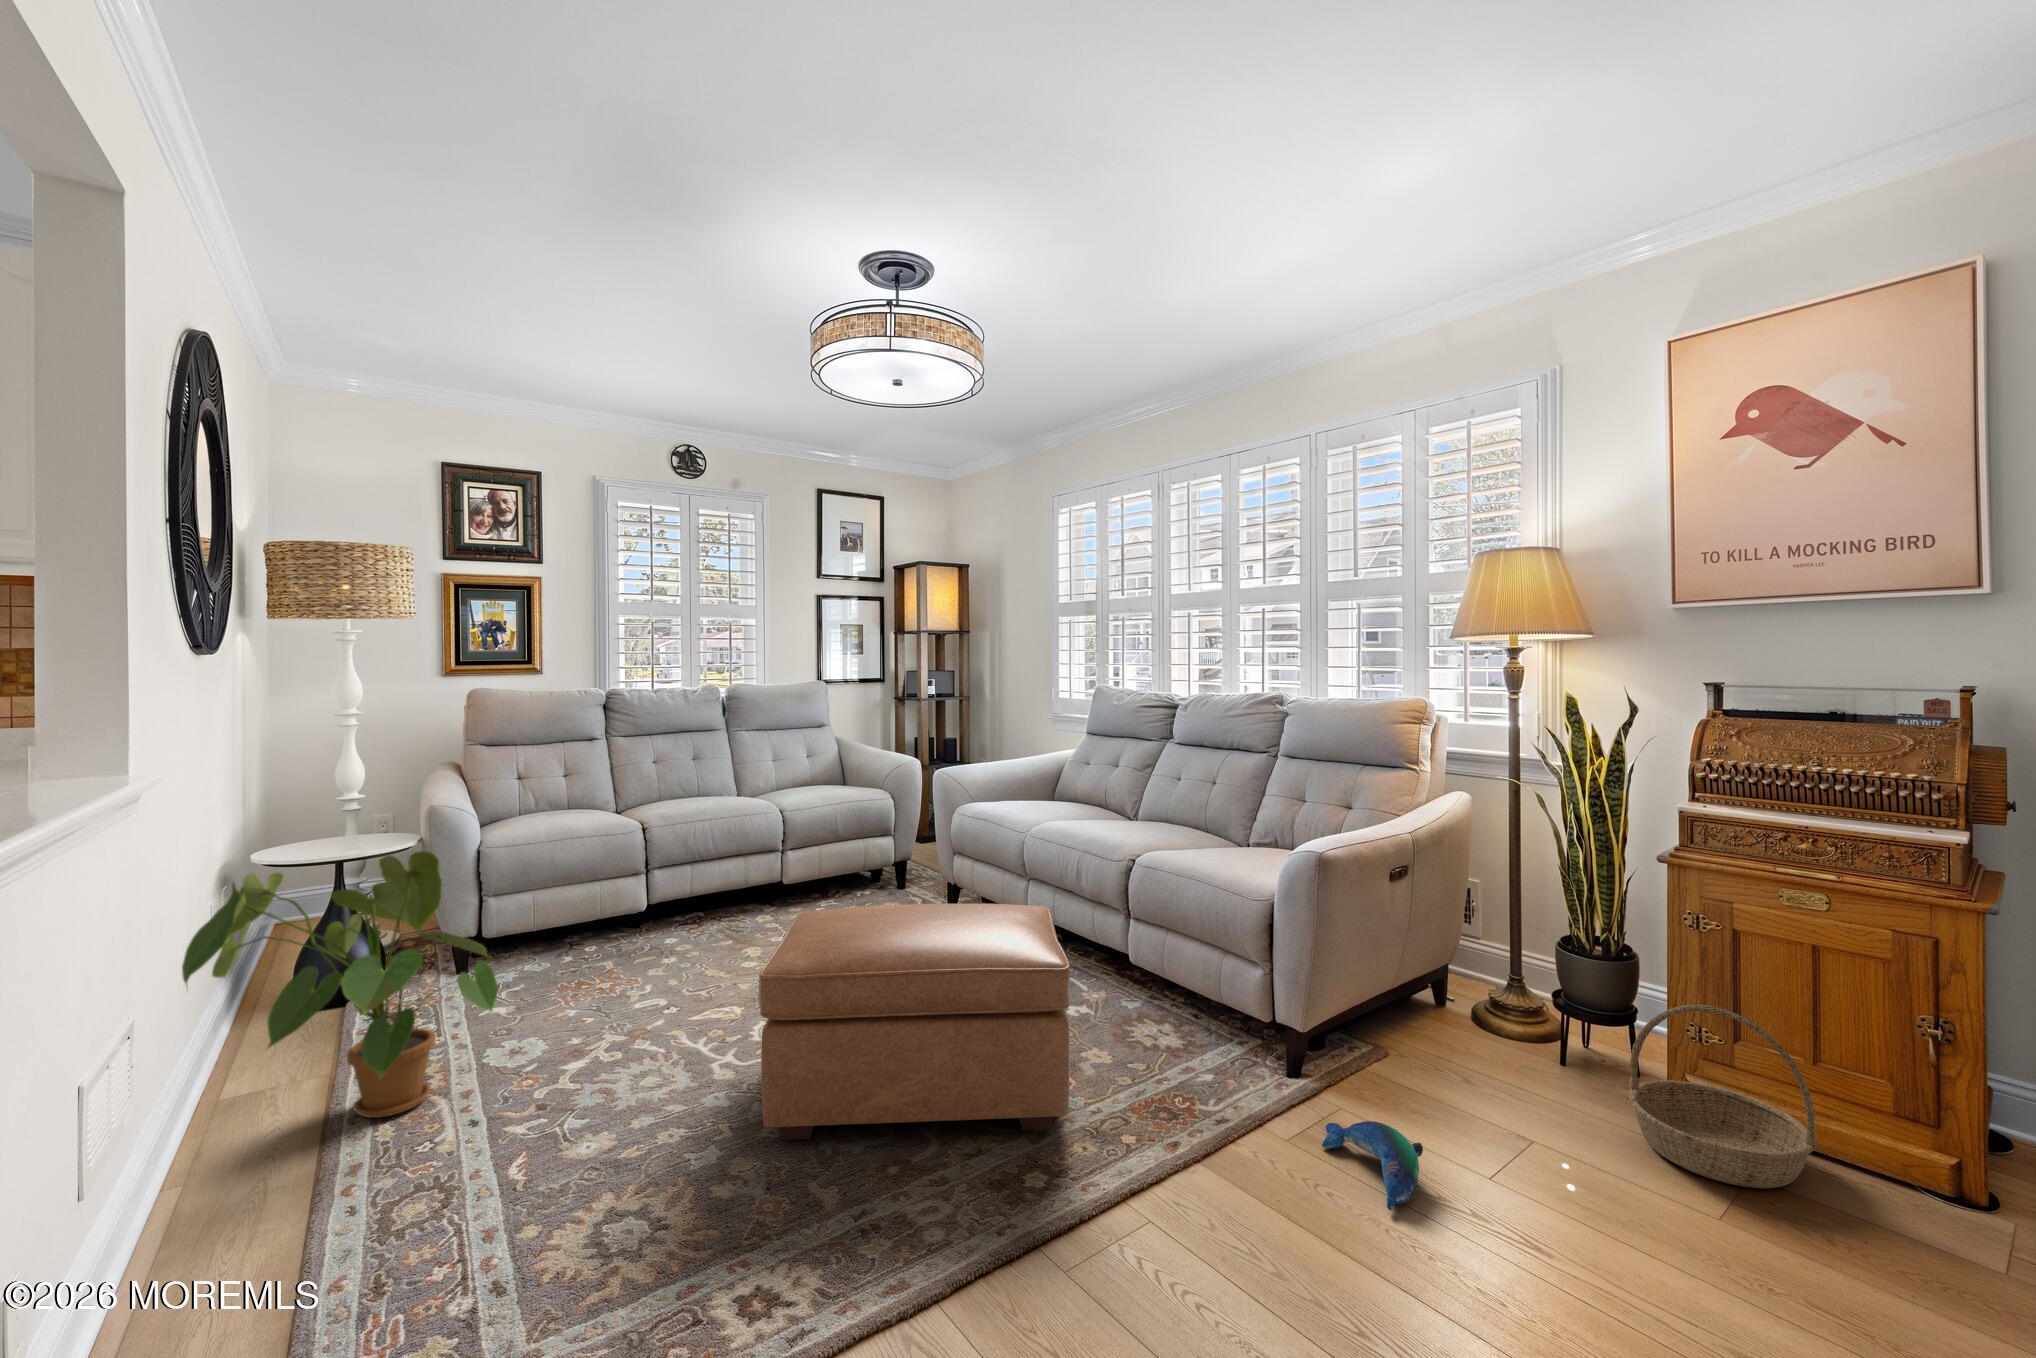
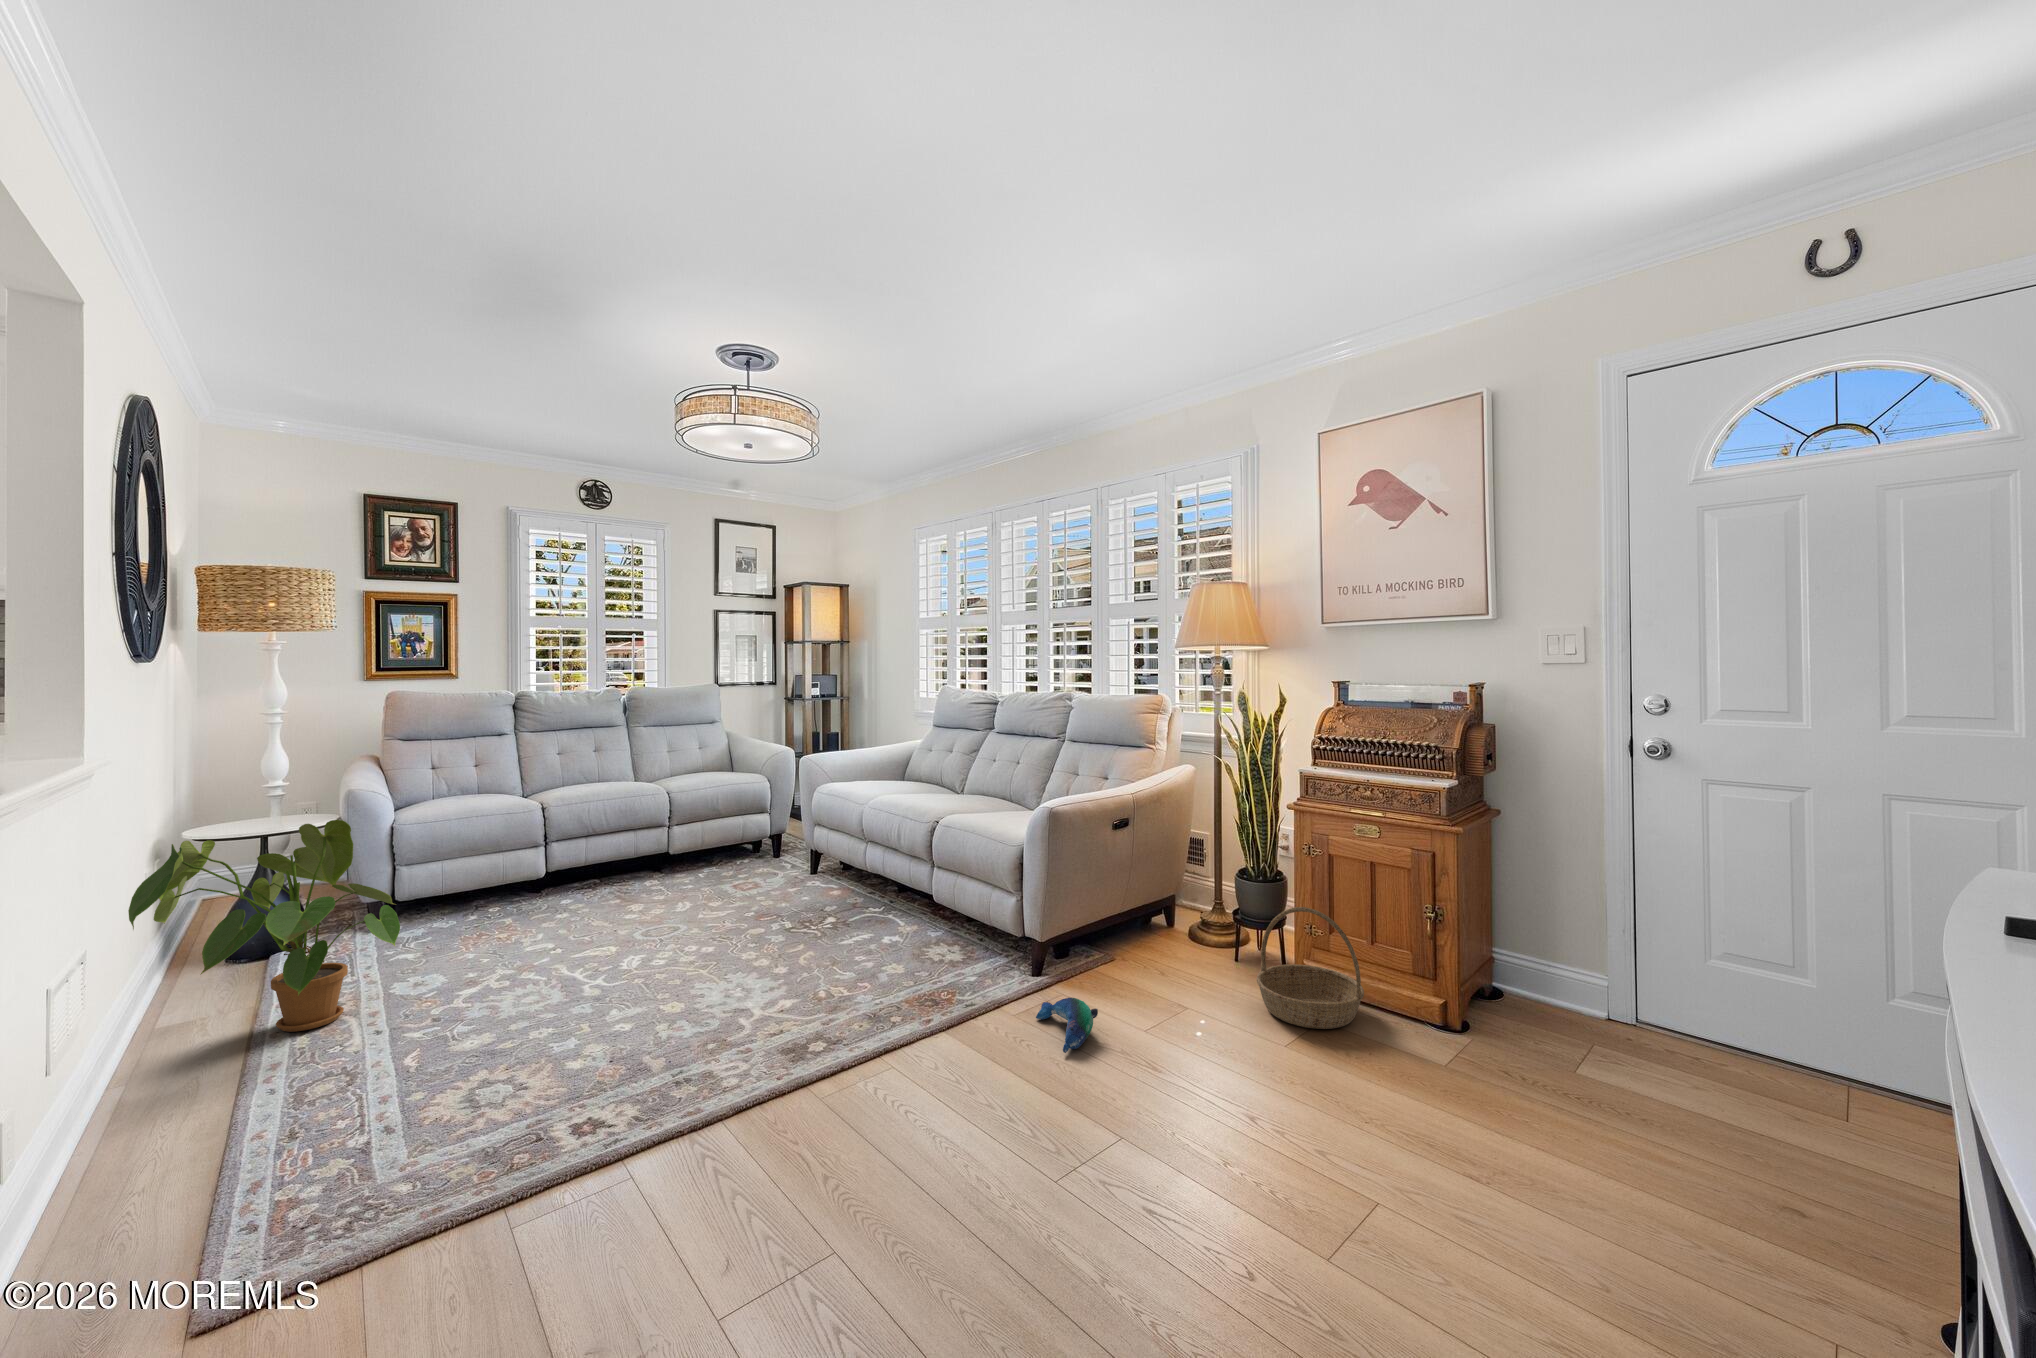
ottoman: present [758,904,1070,1140] -> none [609,855,859,1032]

